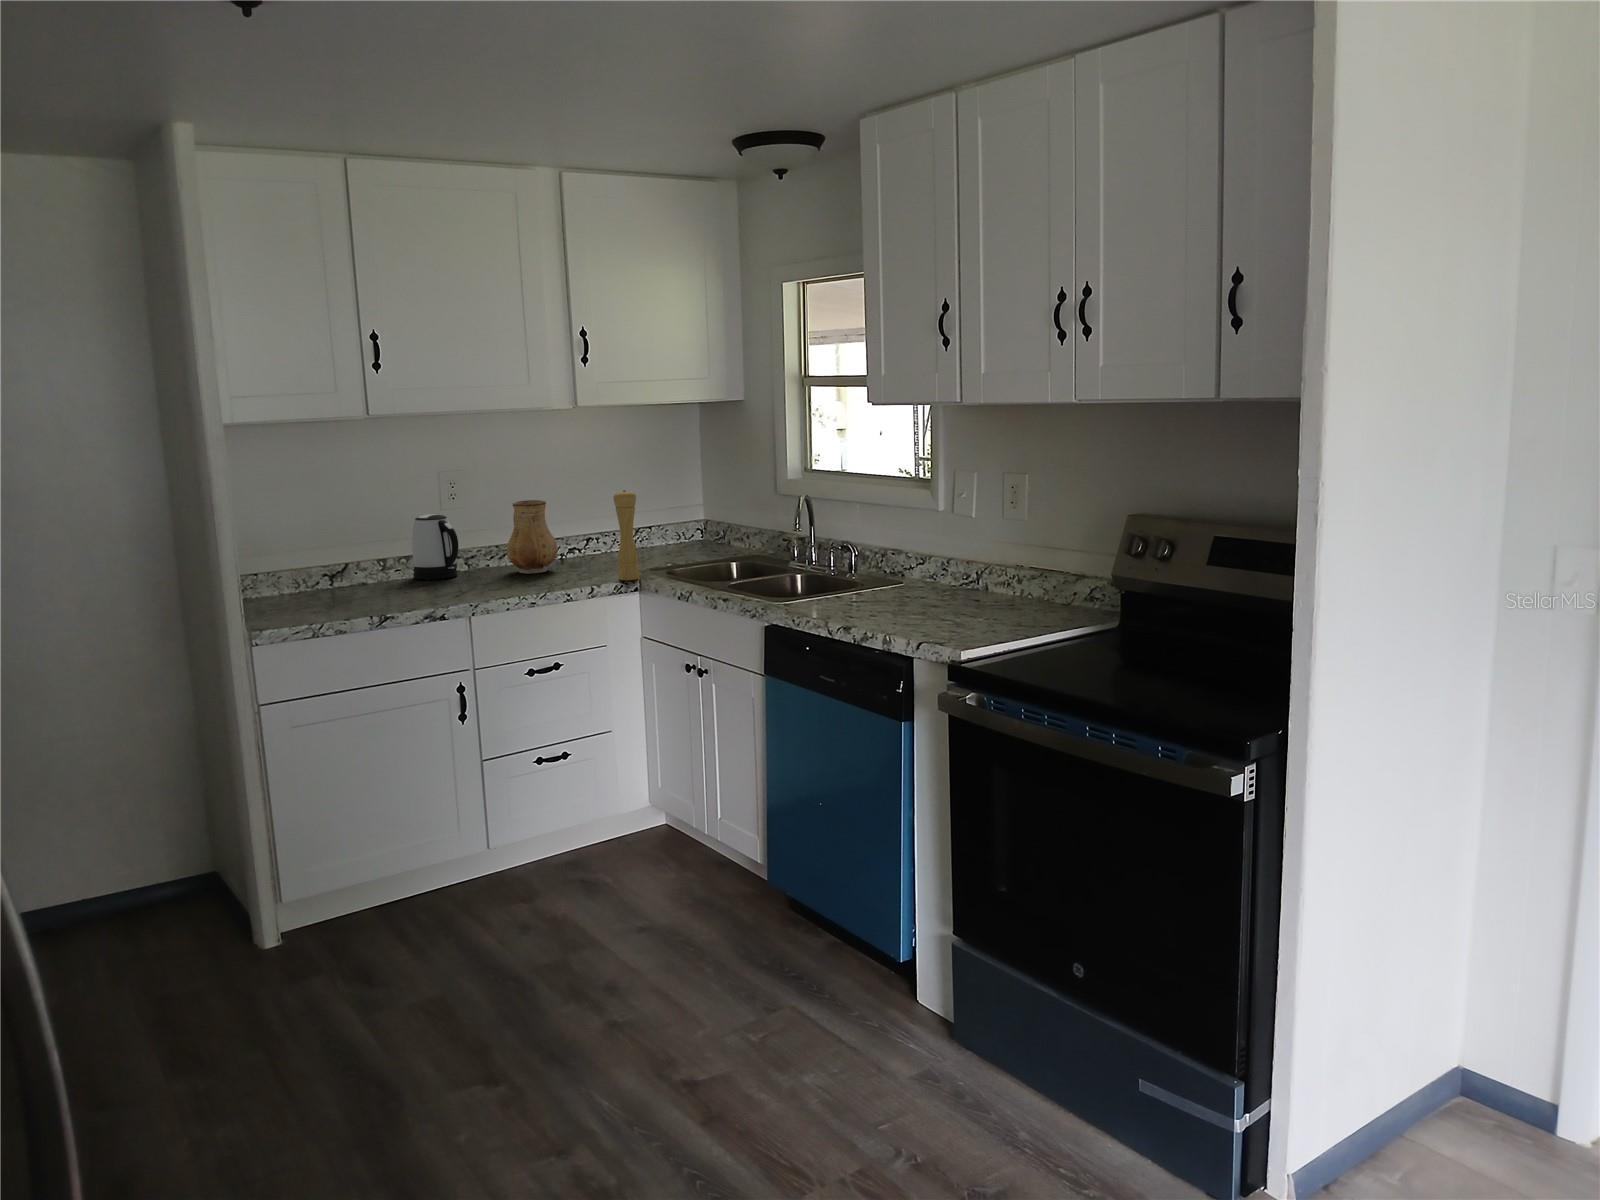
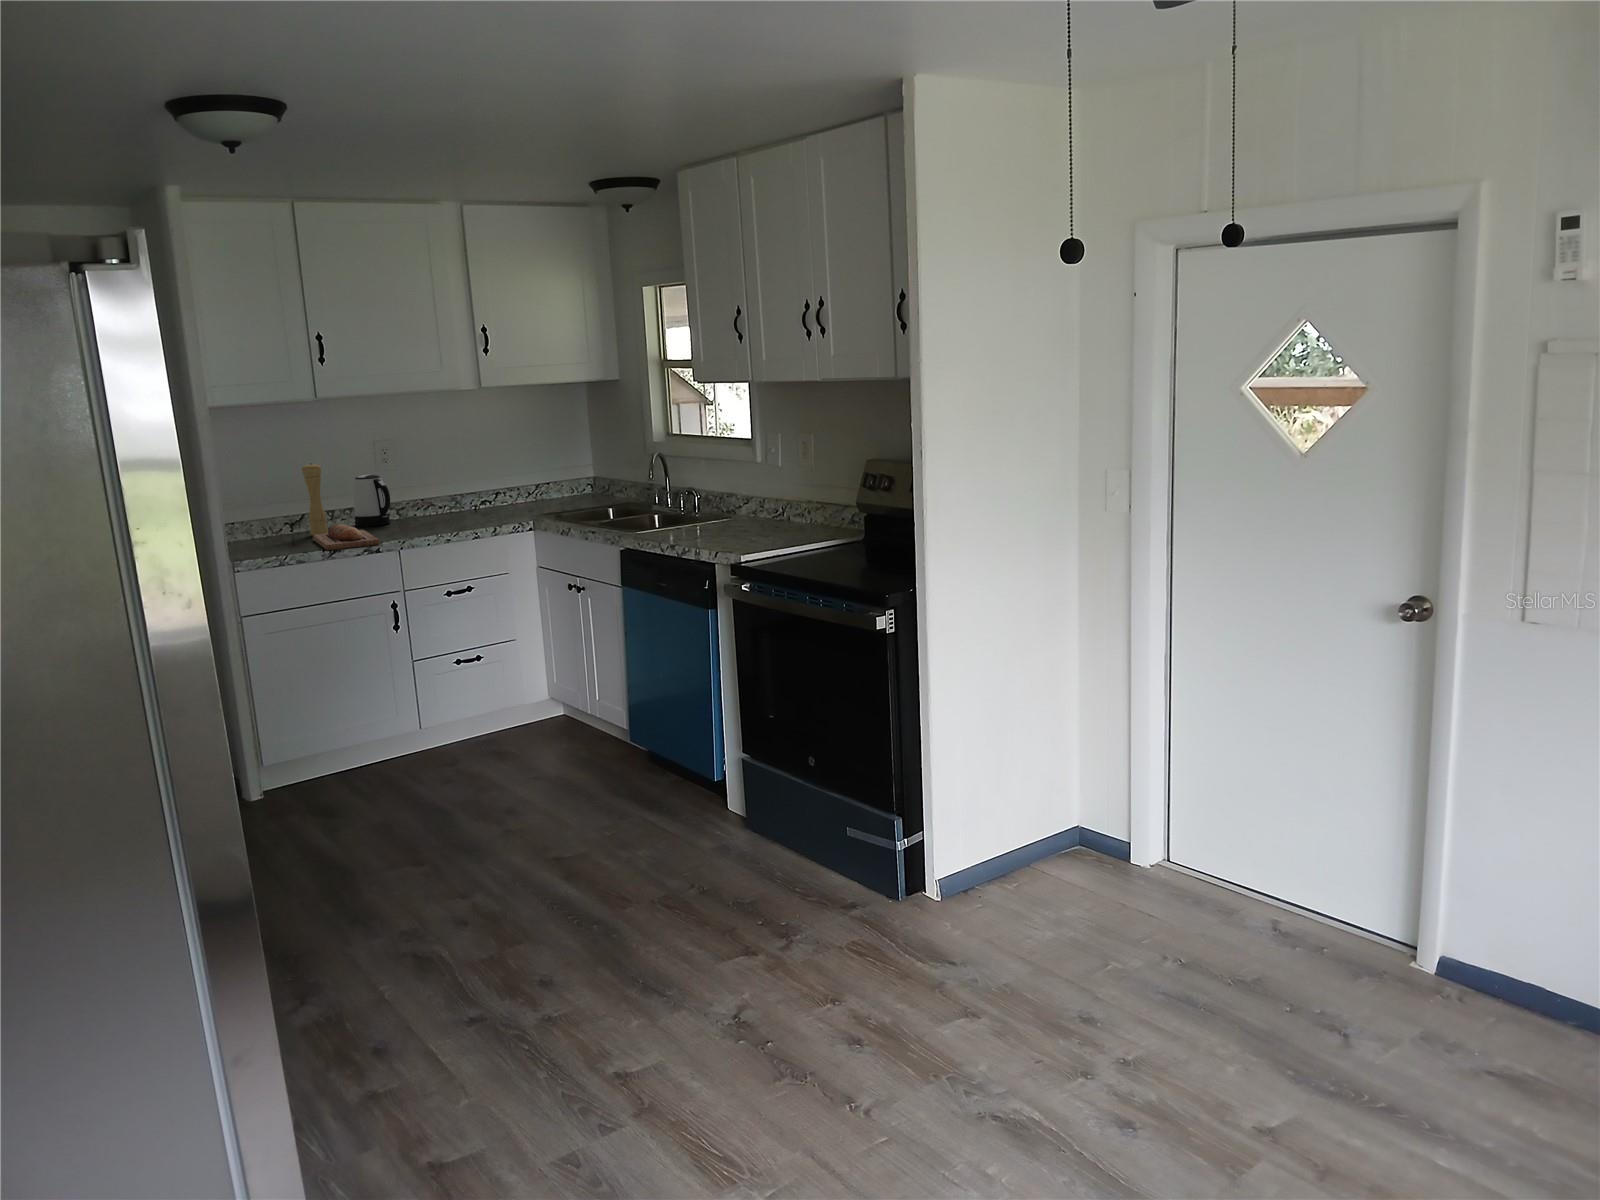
pepper mill: present [613,490,639,581] -> present [302,463,328,535]
ceramic pitcher: present [507,500,557,573] -> none [429,462,470,520]
bread loaf: none [359,580,444,617] -> present [313,524,380,550]

